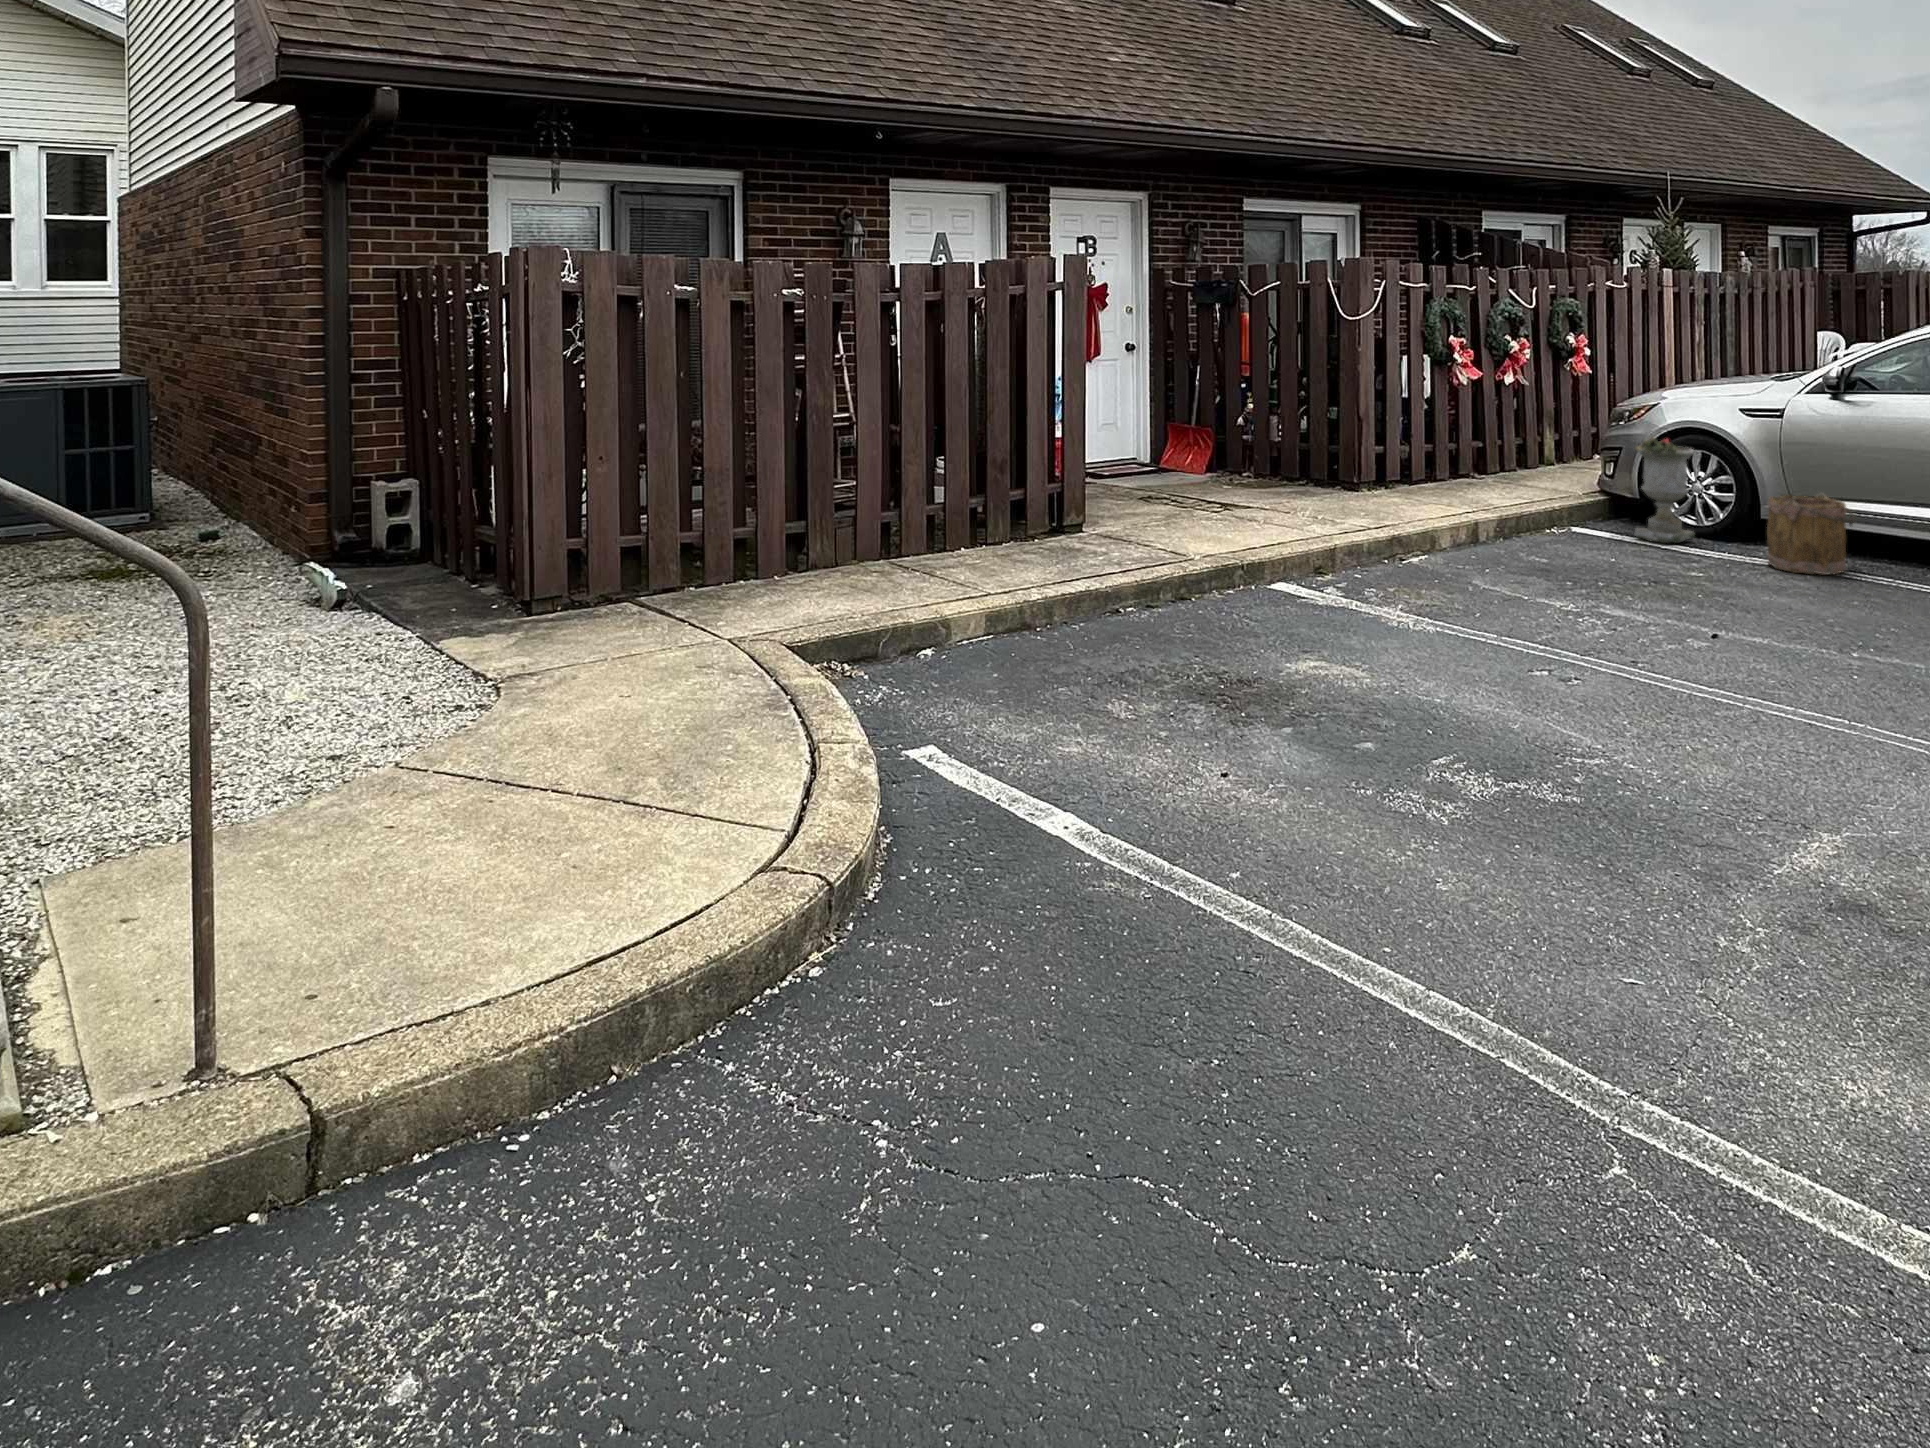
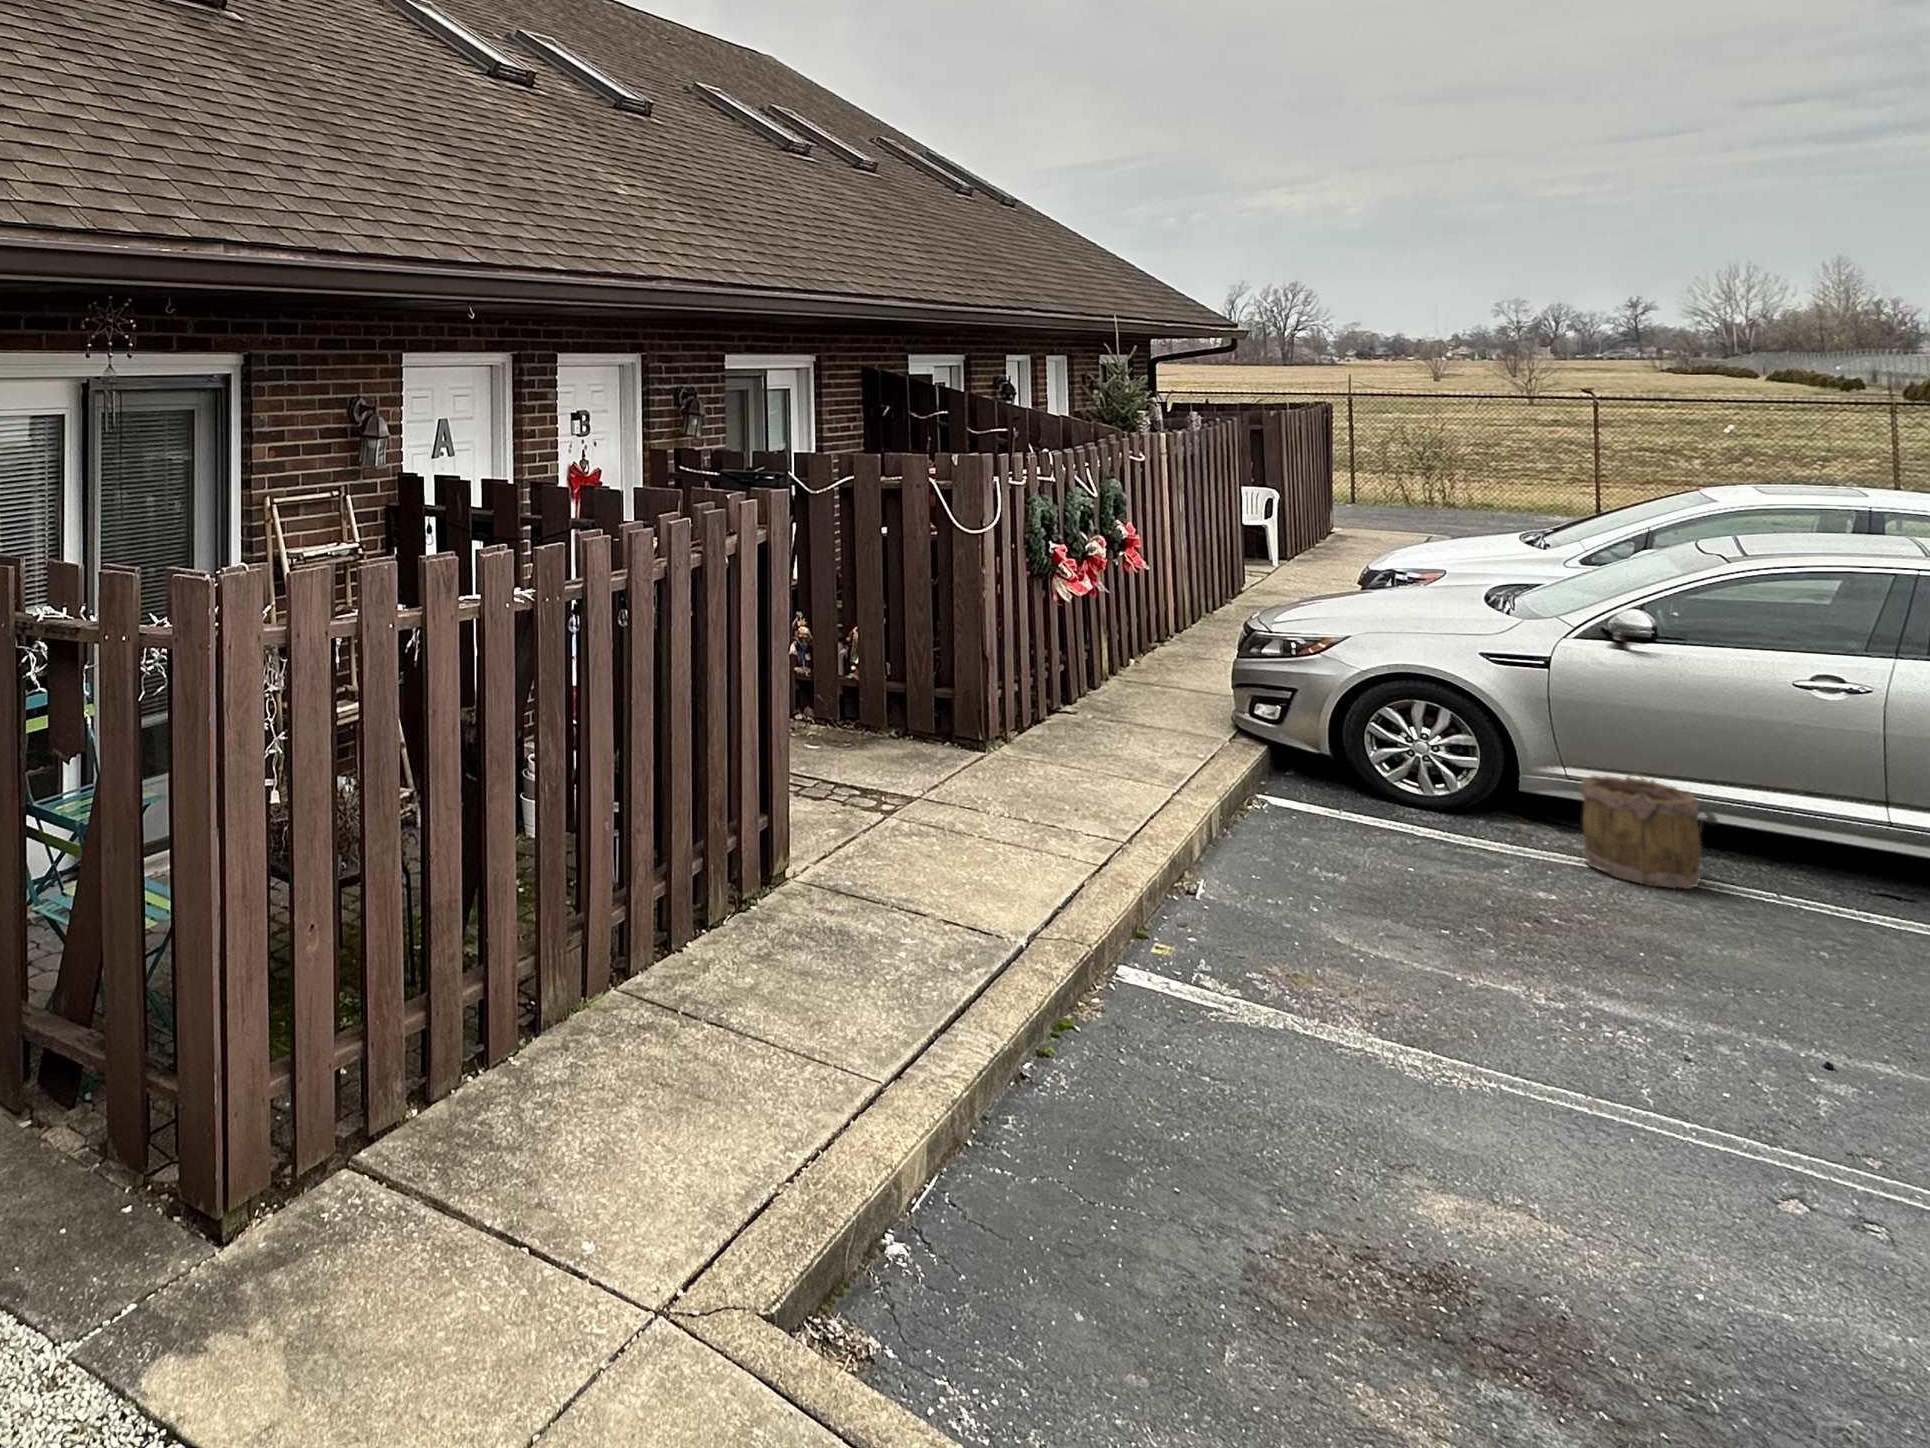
planter: present [1634,436,1694,543] -> none [1352,684,1434,825]

